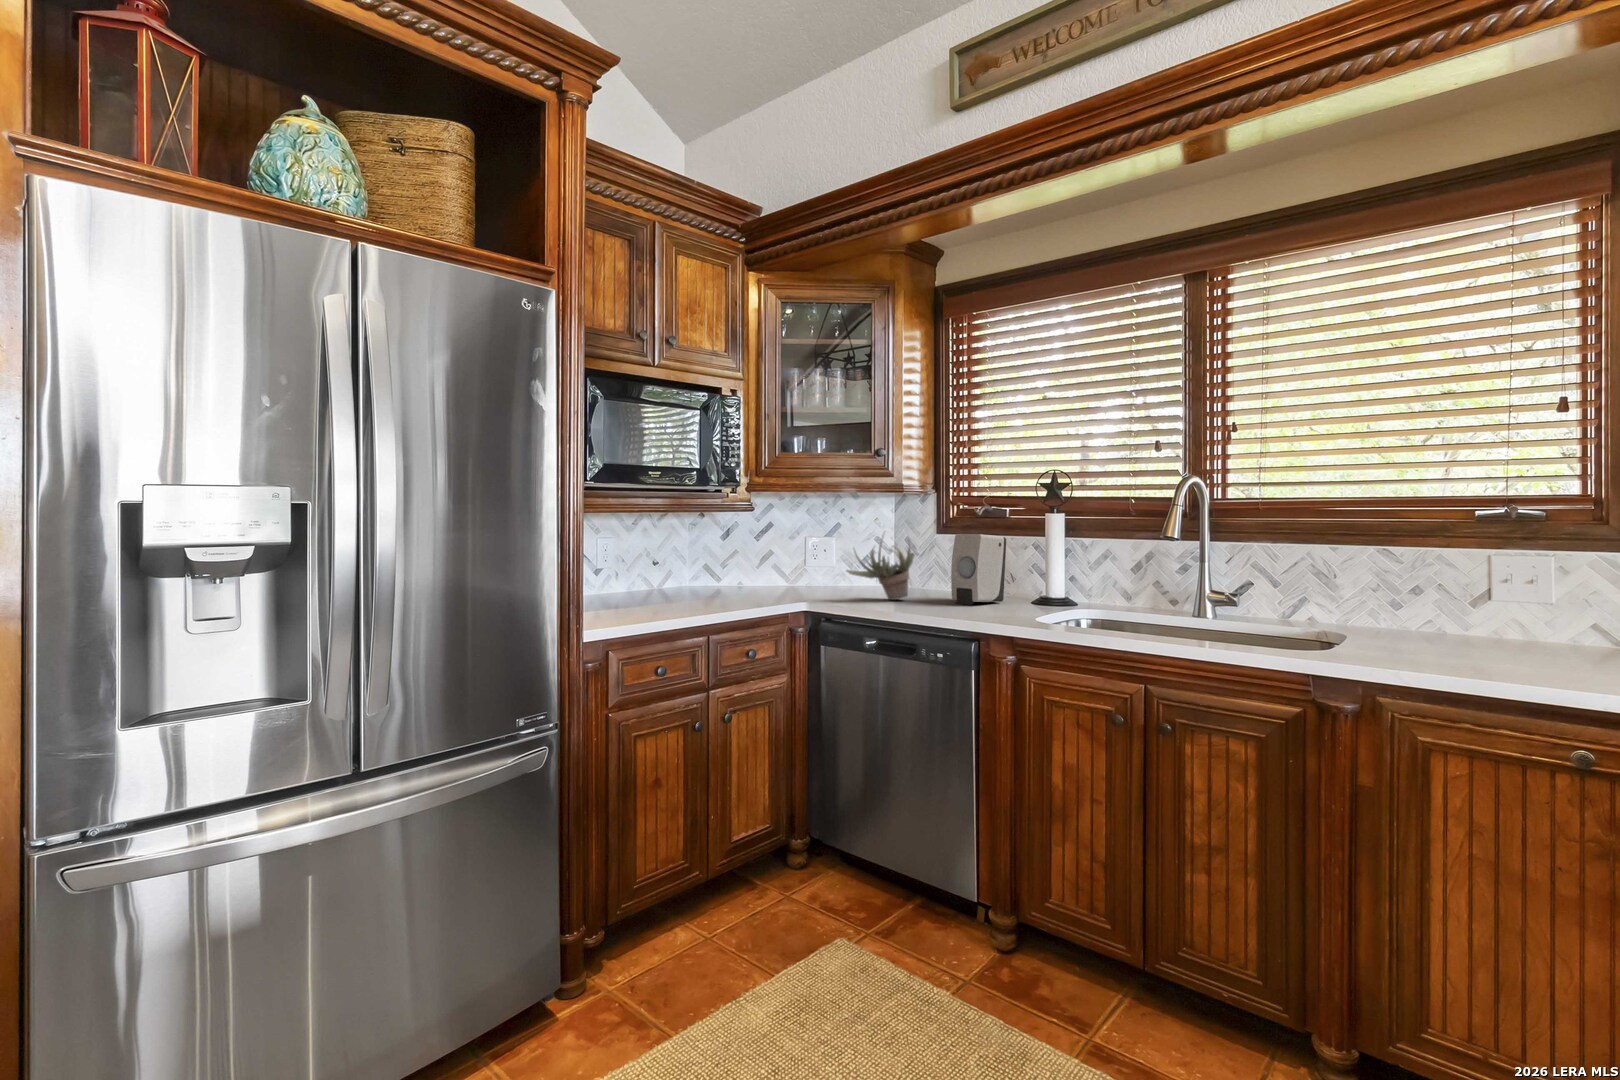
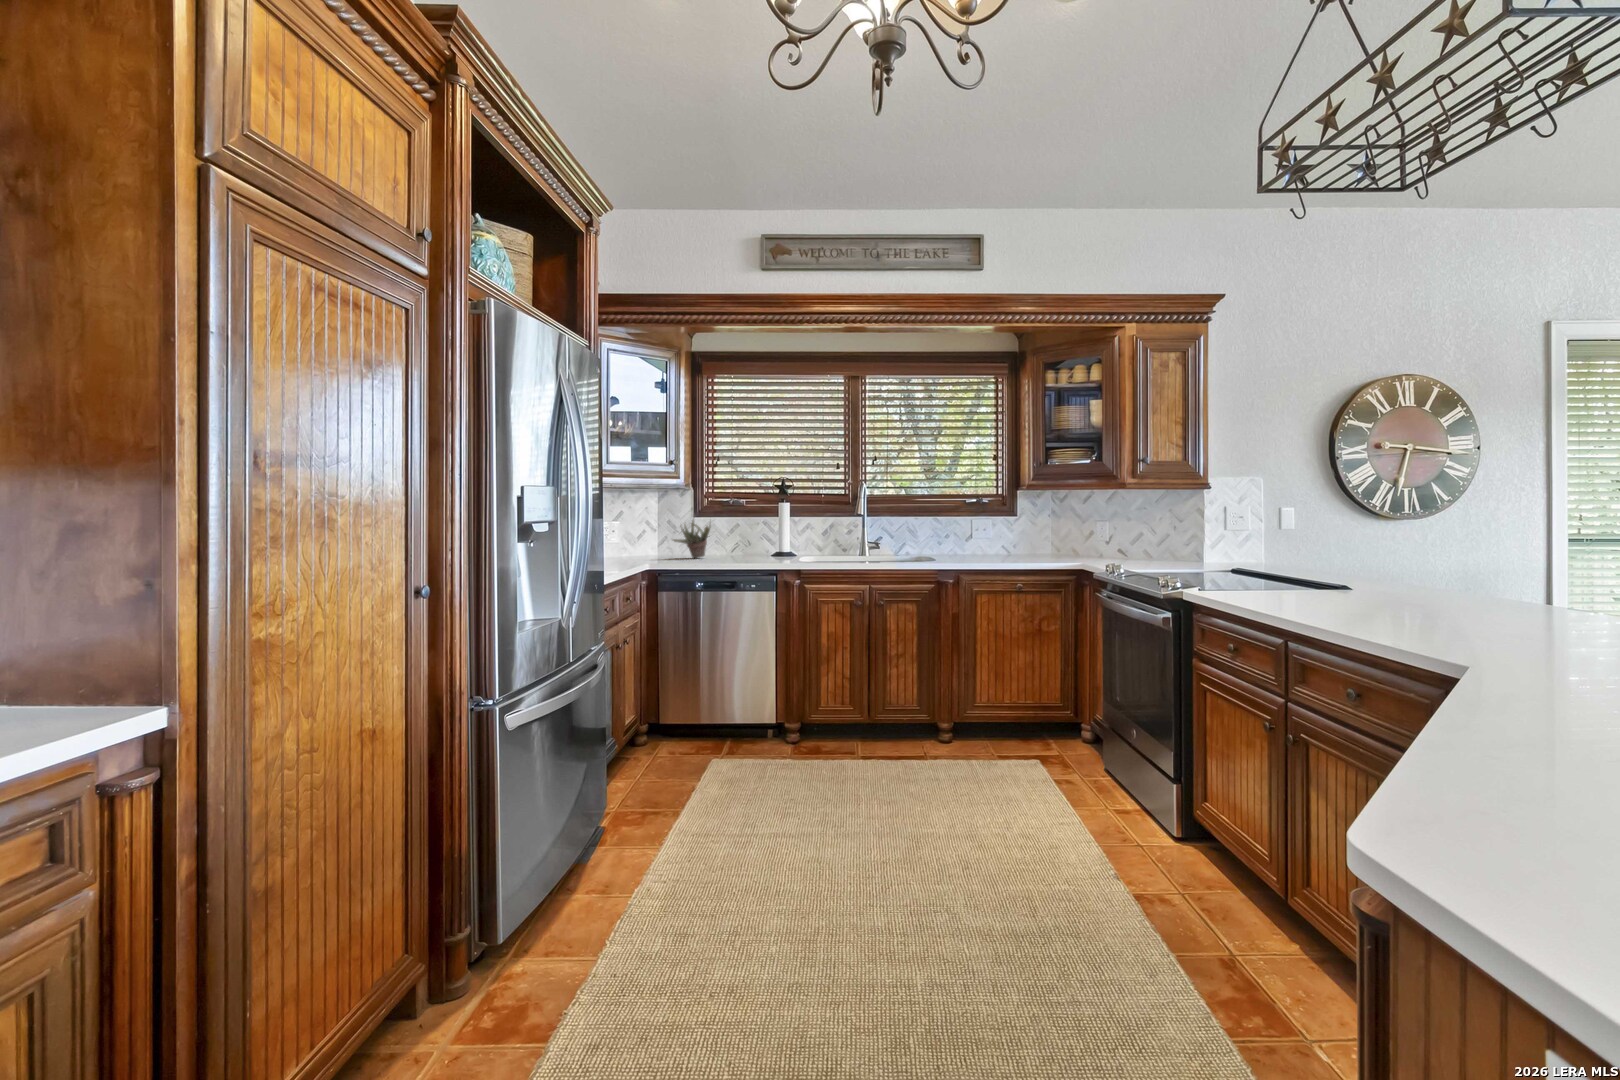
soap dispenser: present [951,534,1006,605] -> none [730,515,755,558]

